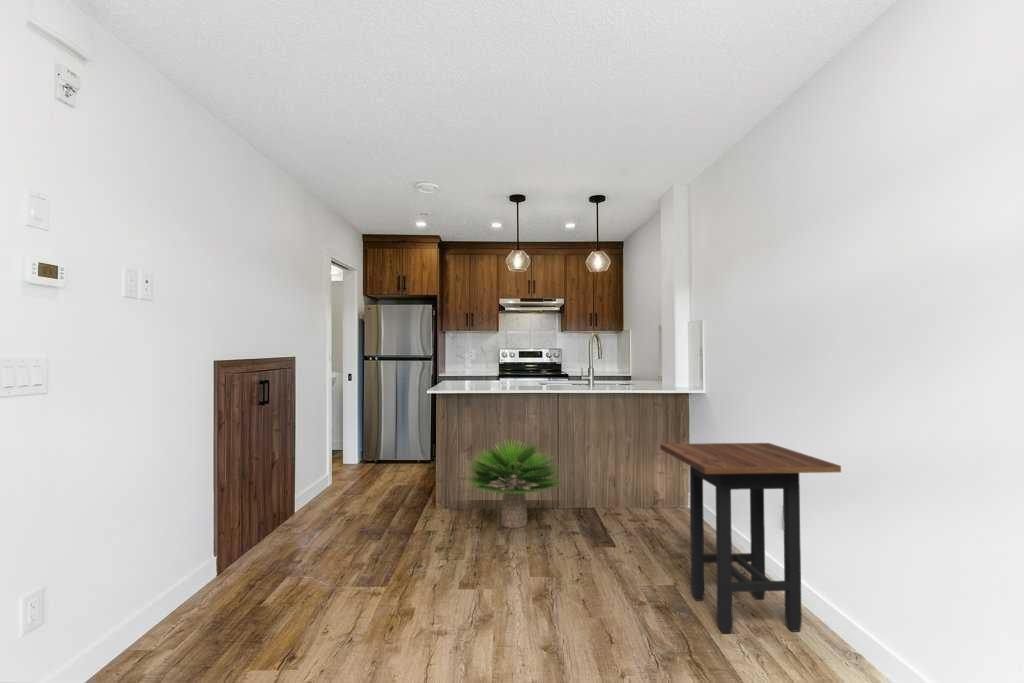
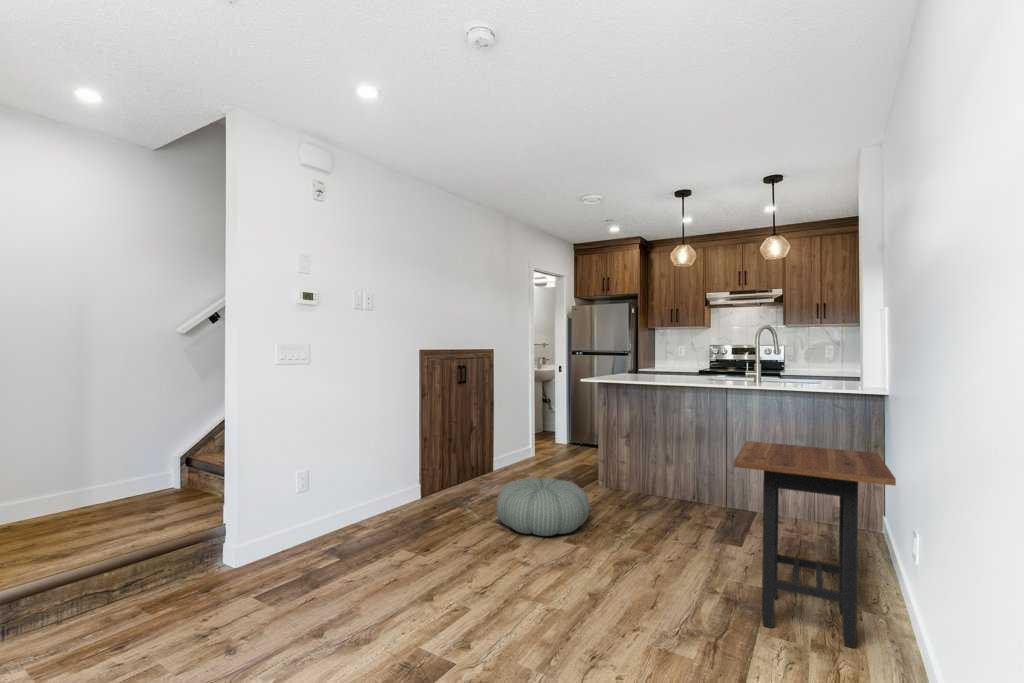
potted plant: present [469,441,559,528] -> none [610,427,708,510]
pouf: none [355,514,472,592] -> present [496,477,590,536]

